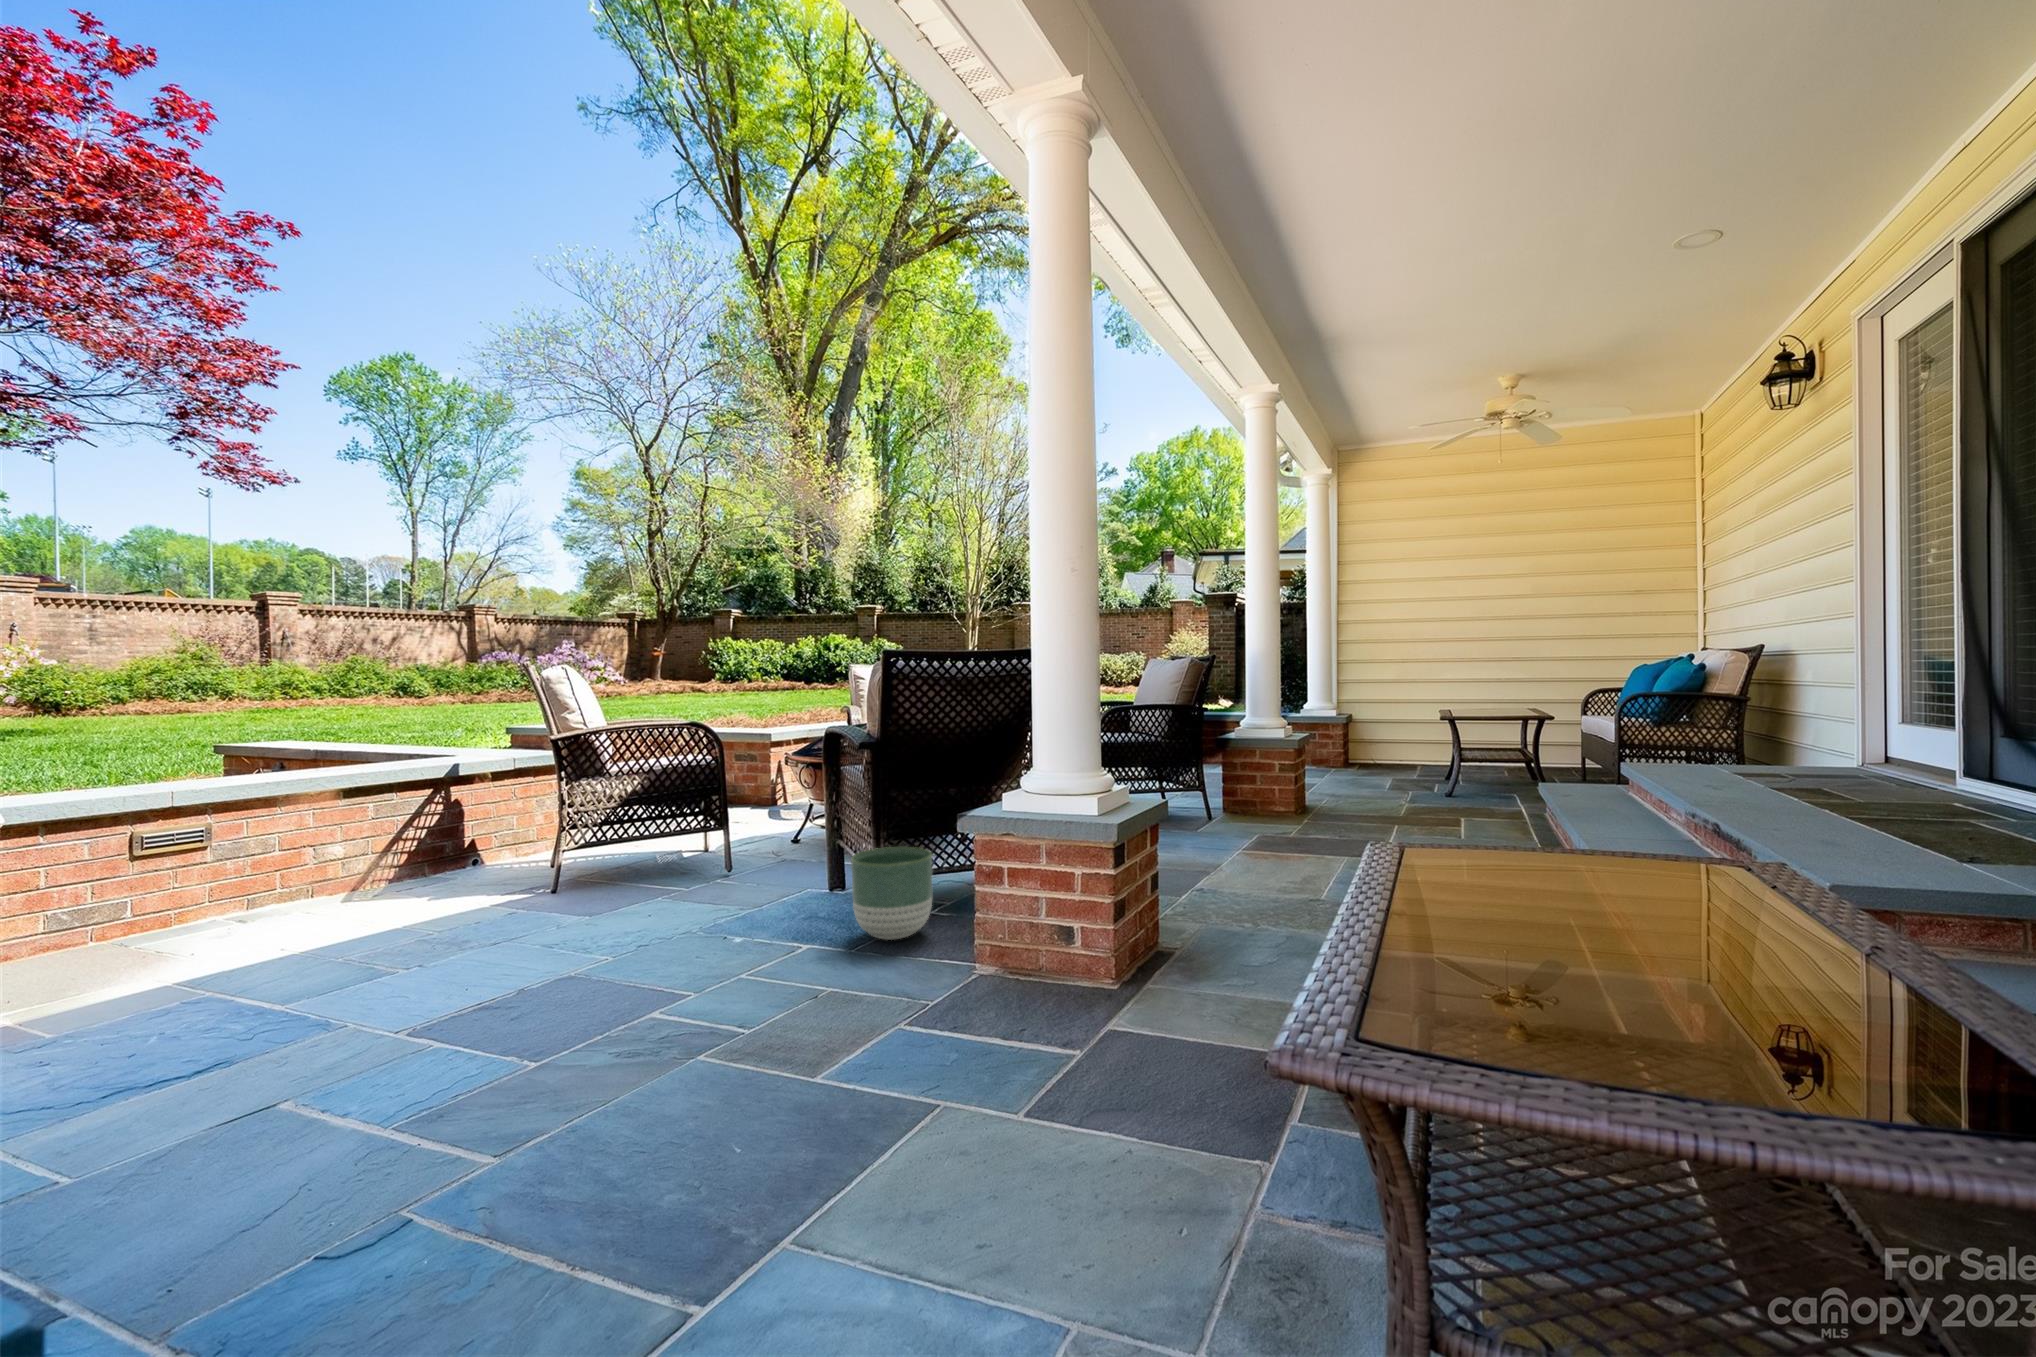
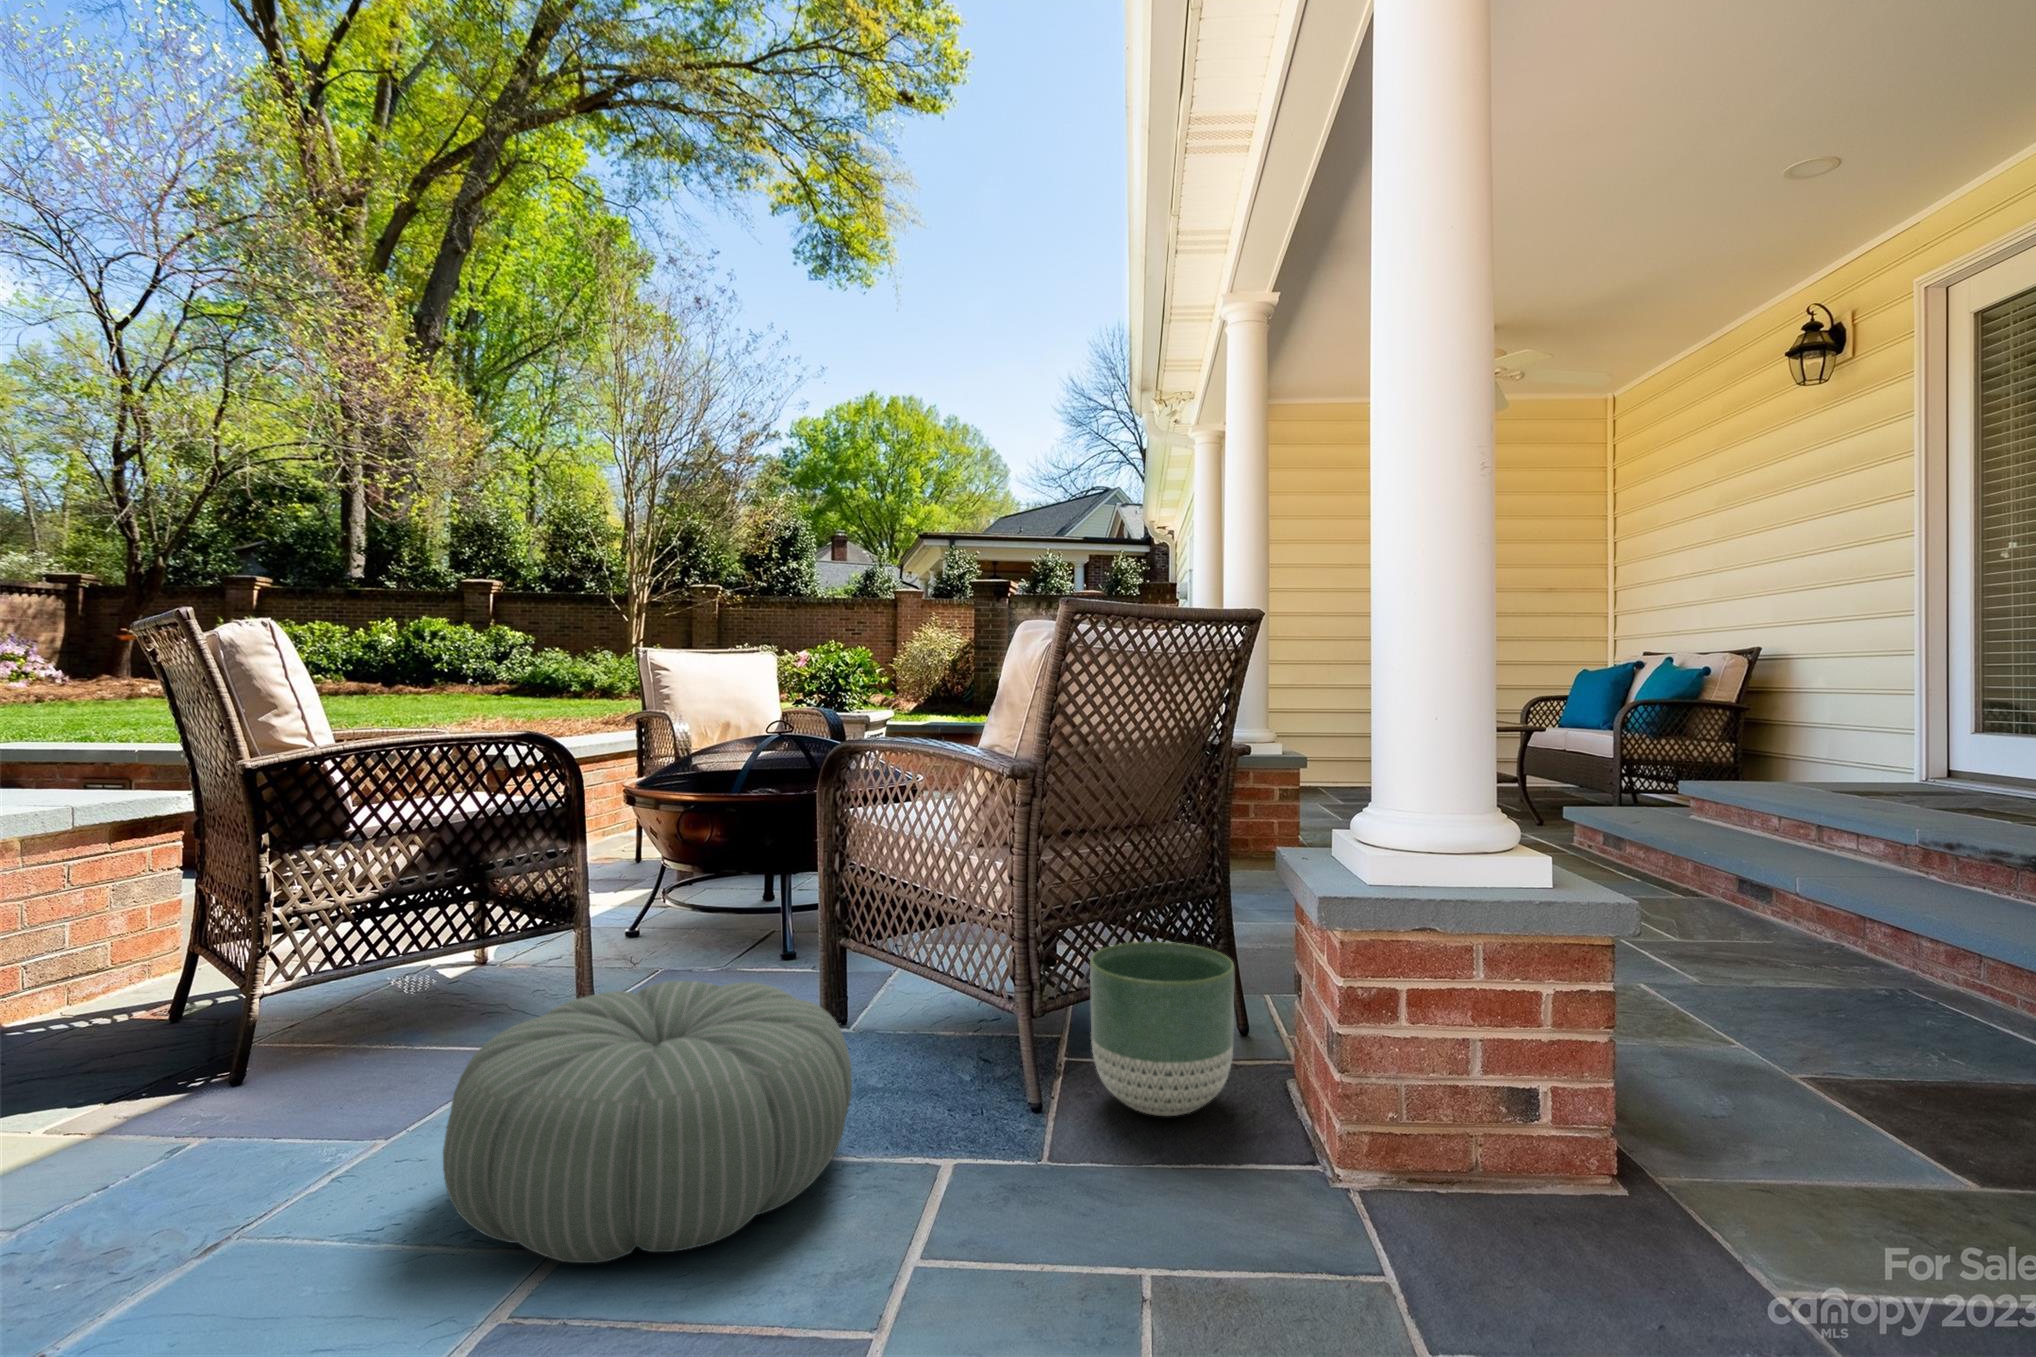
pouf: none [542,847,735,953] -> present [443,981,852,1263]

